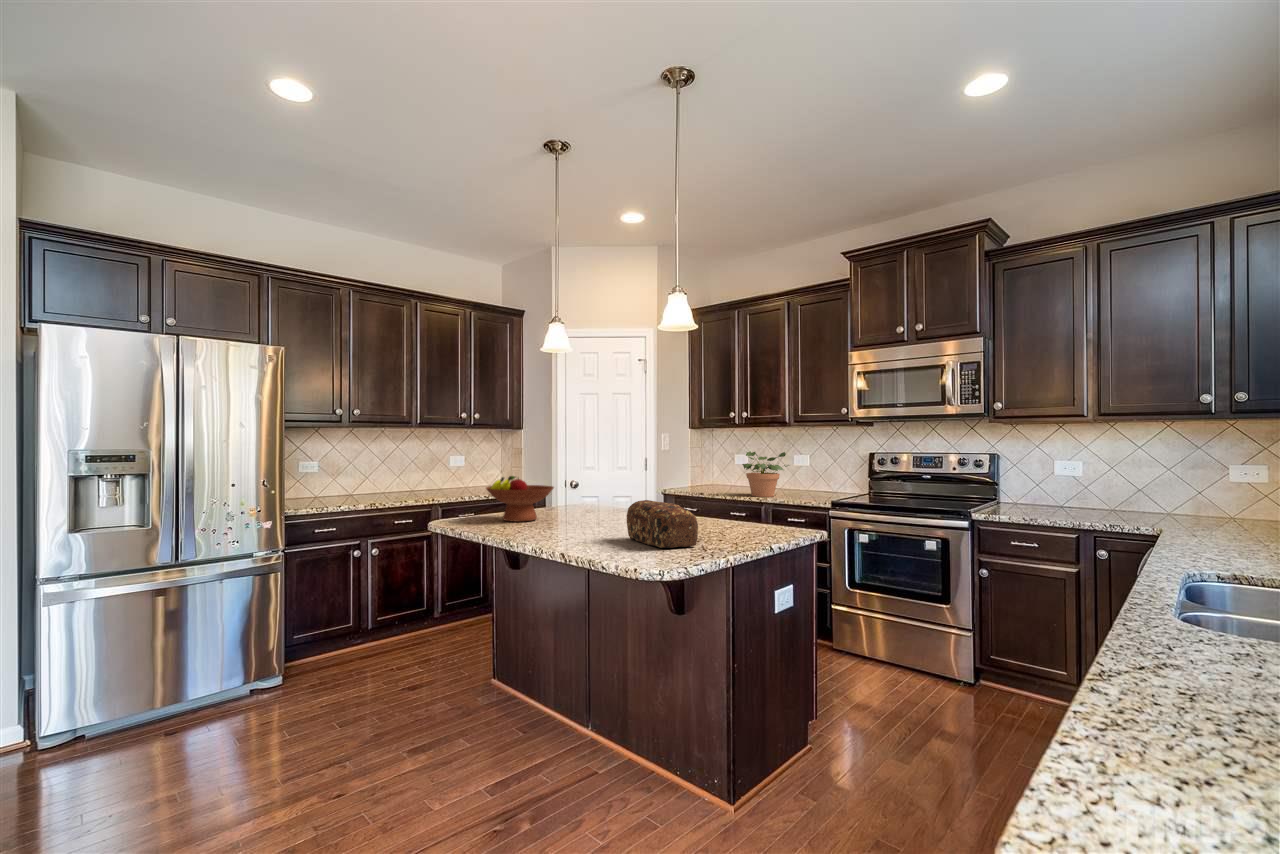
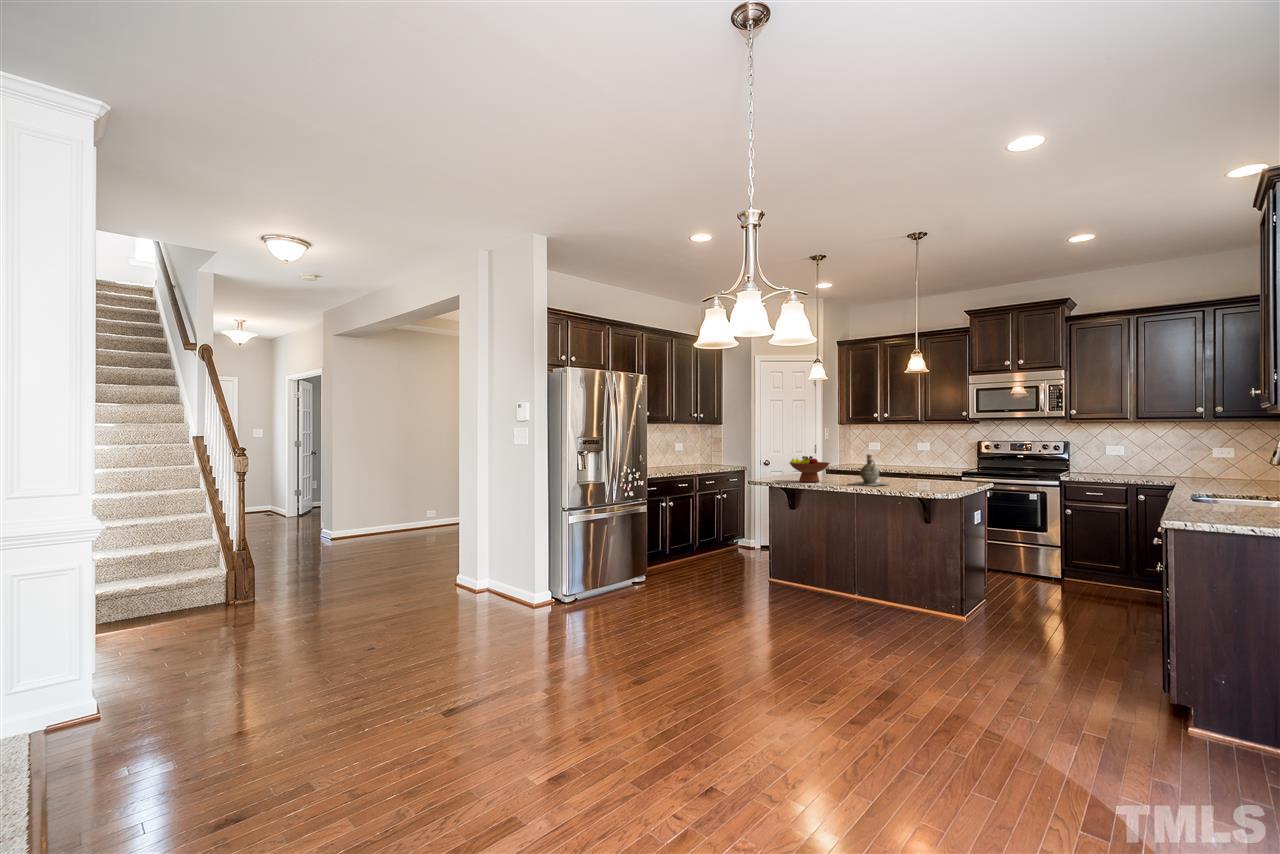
potted plant: present [742,452,789,497] -> none [886,441,923,471]
ceramic jug: none [557,474,635,533] -> present [851,455,886,486]
bread loaf: present [627,500,698,548] -> none [903,467,951,490]

